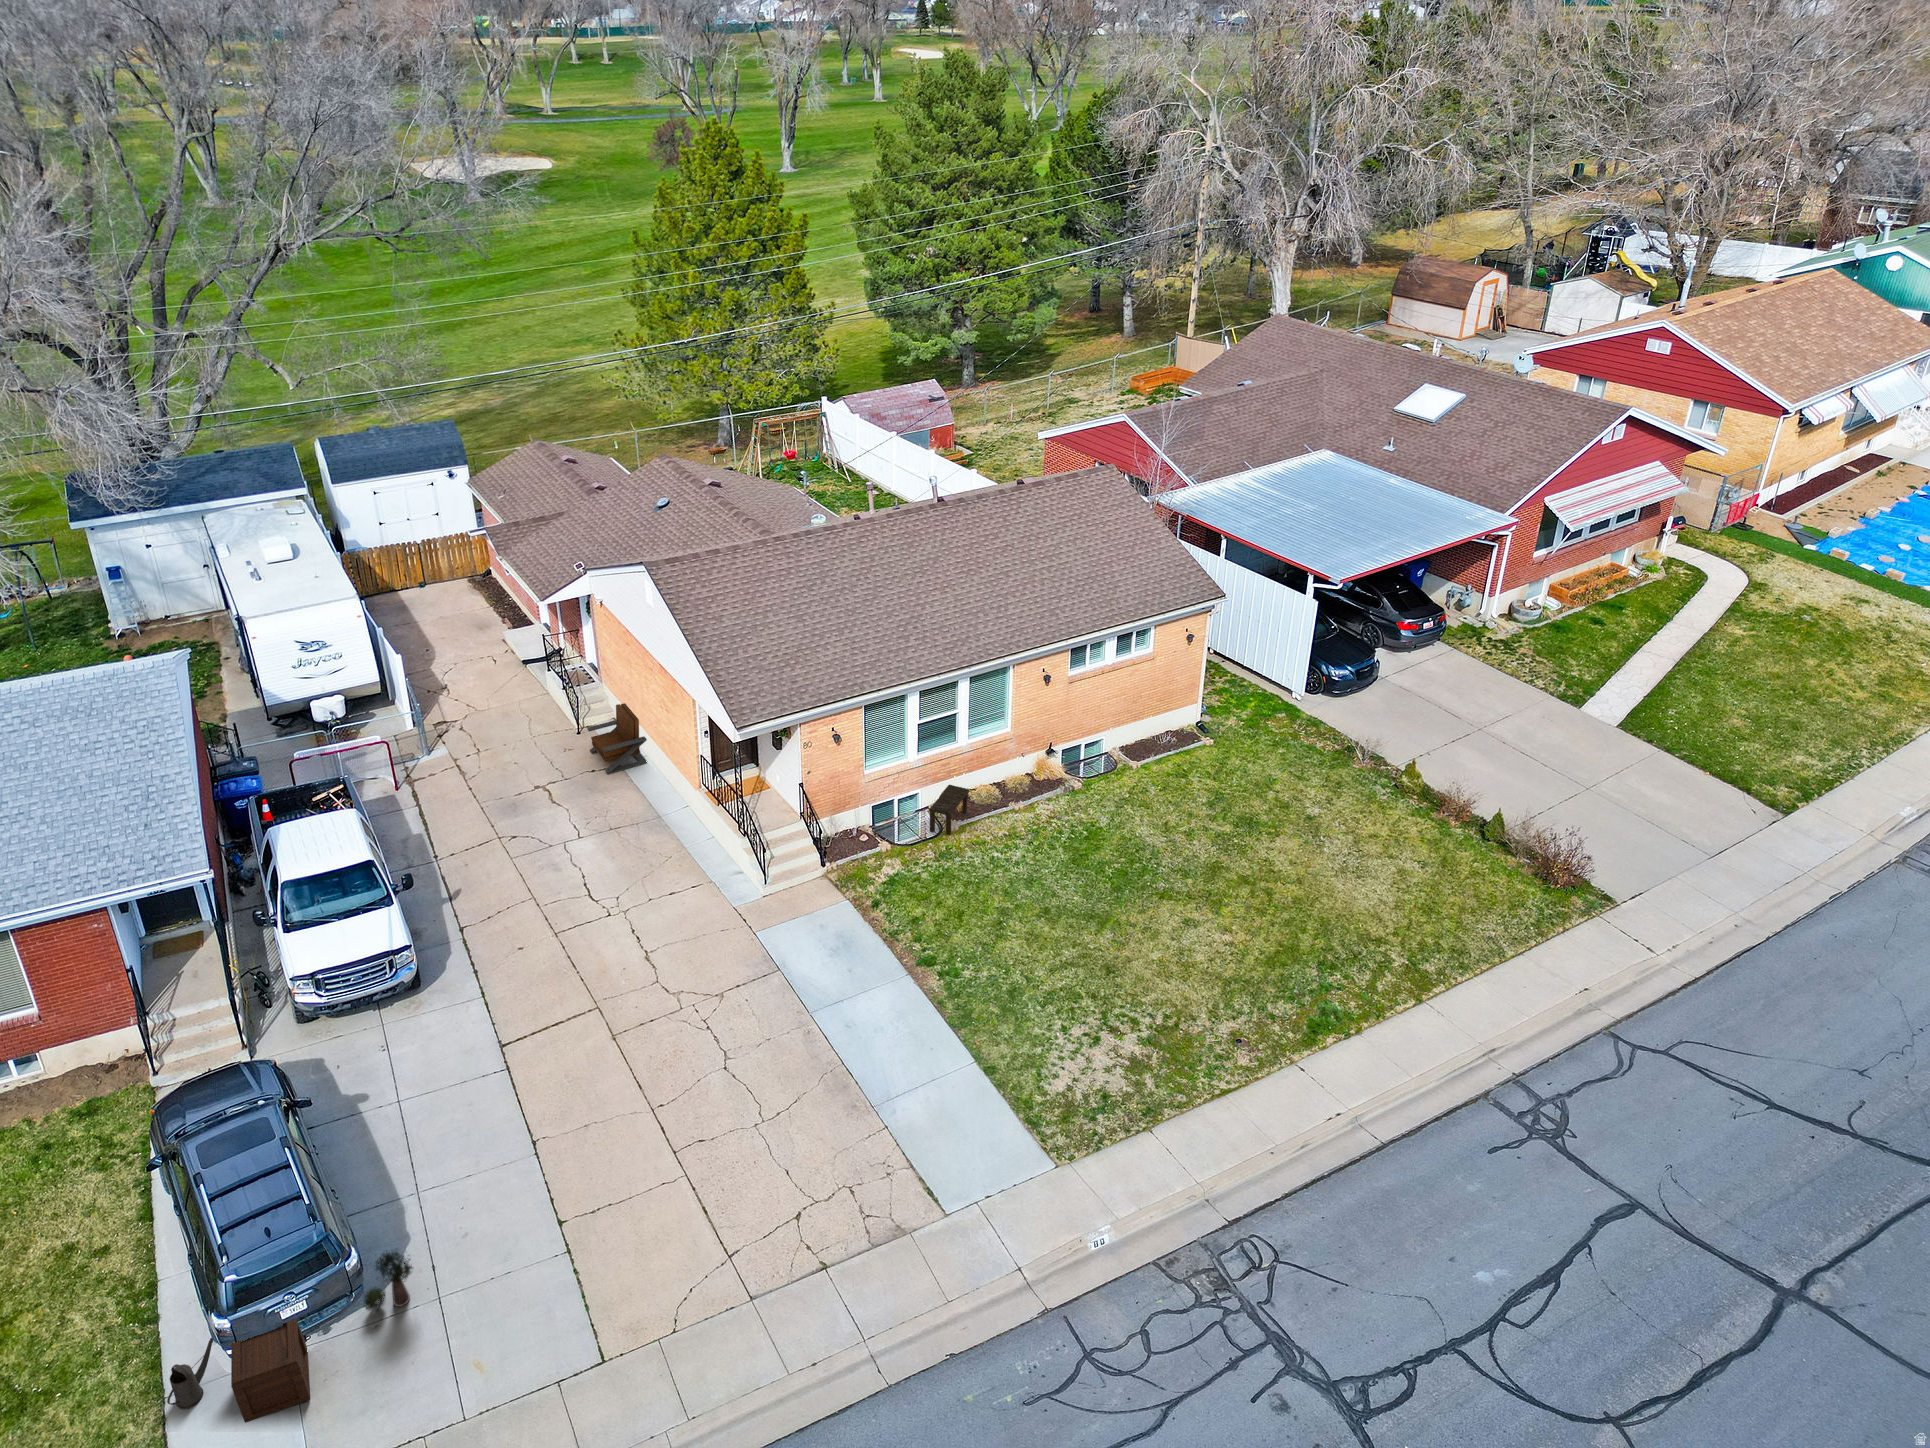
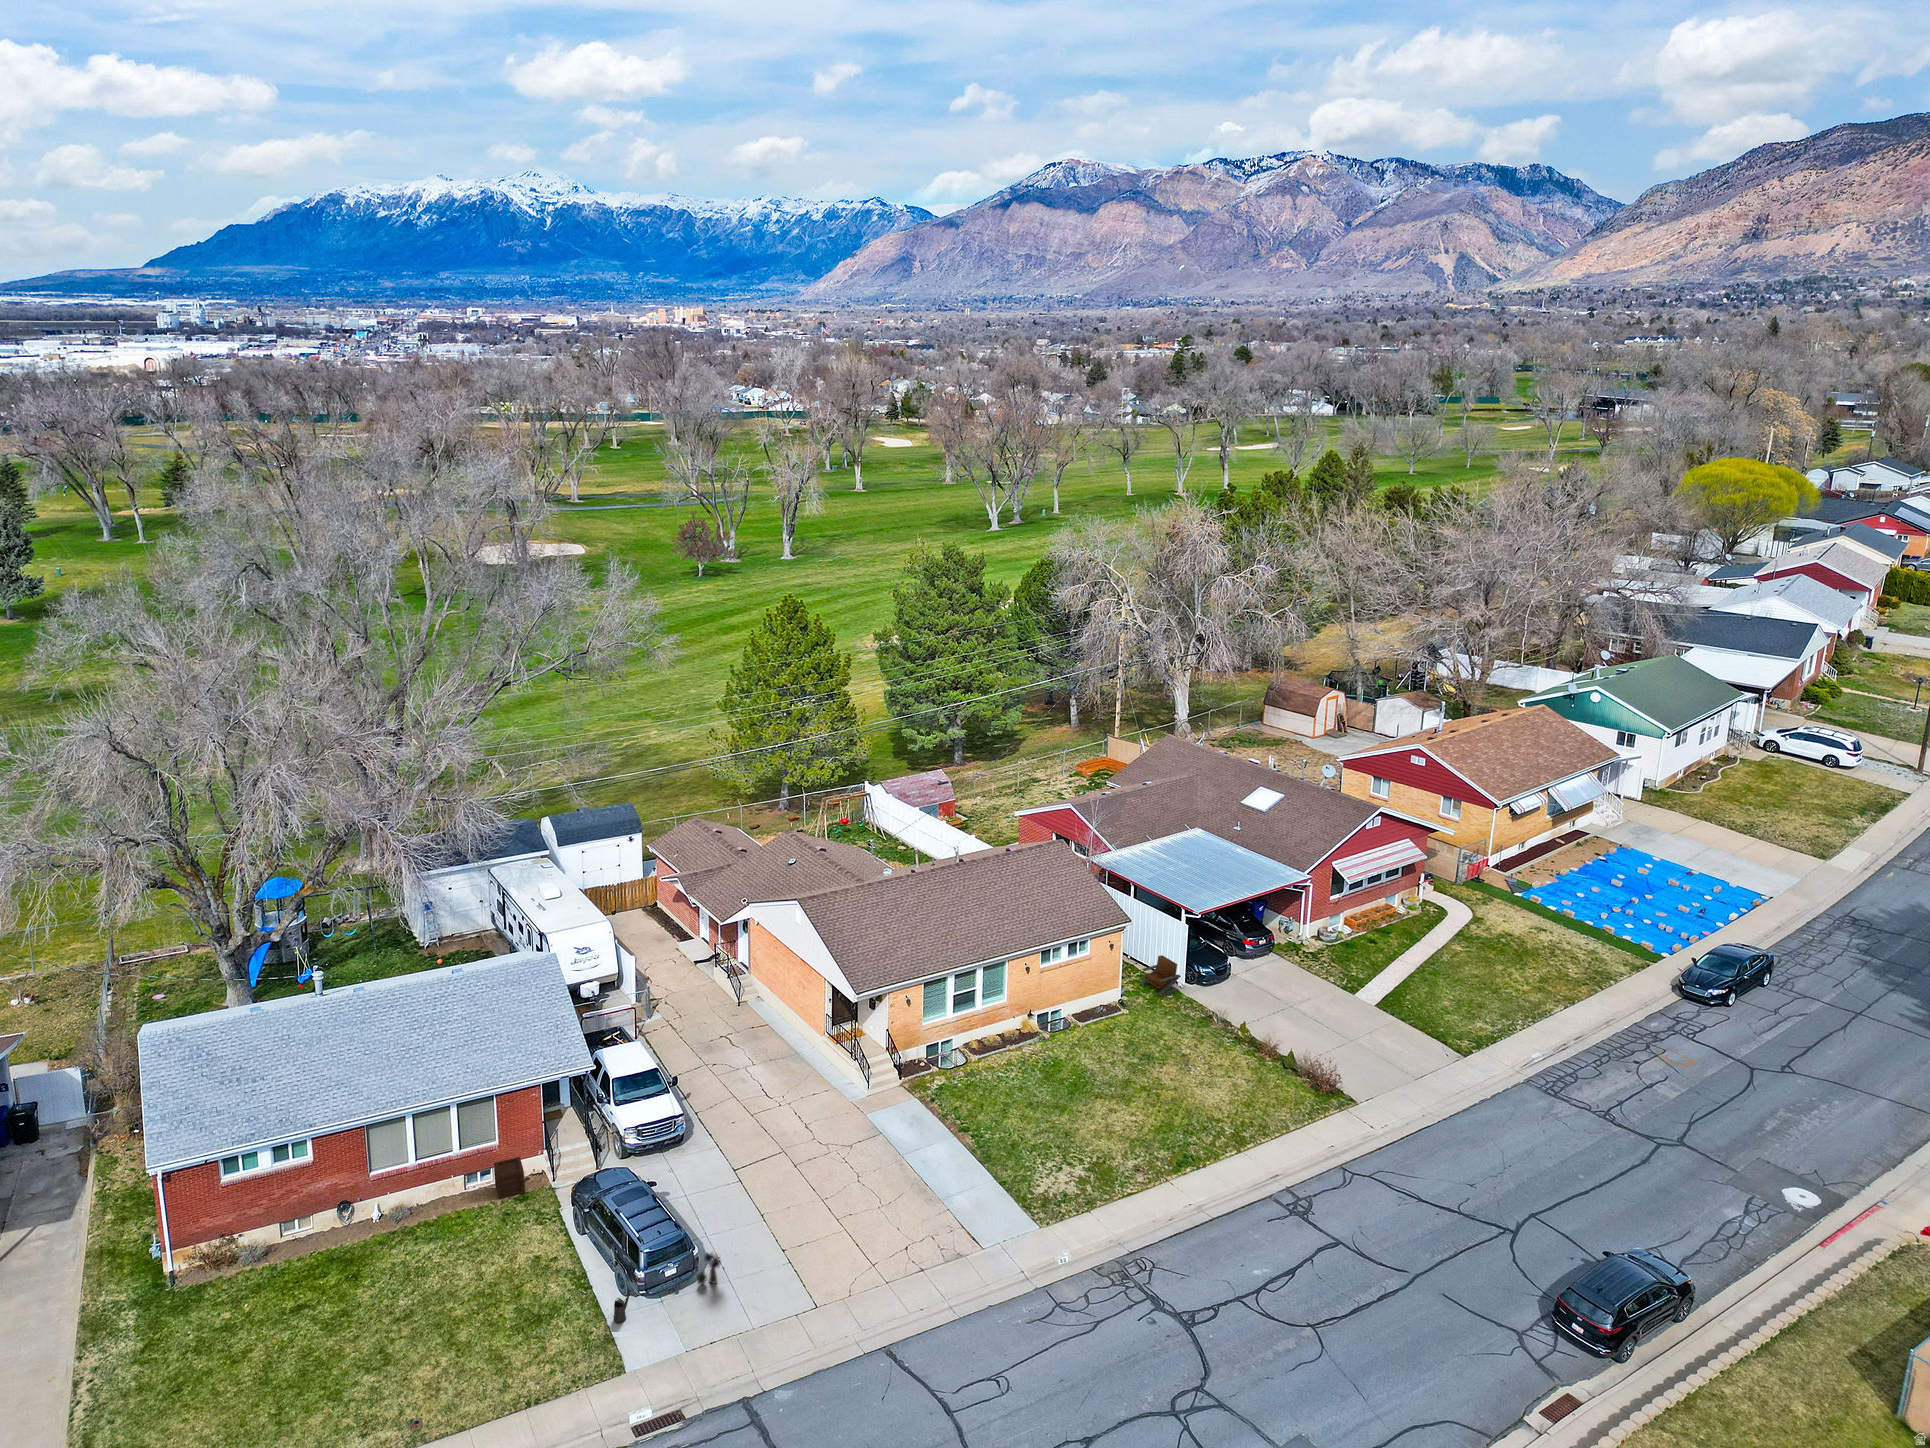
lounge chair: present [587,703,647,774] -> present [1141,955,1181,996]
bench: present [929,785,969,835] -> none [961,1034,984,1064]
wooden crate: present [231,1319,310,1423] -> present [494,1157,525,1199]

